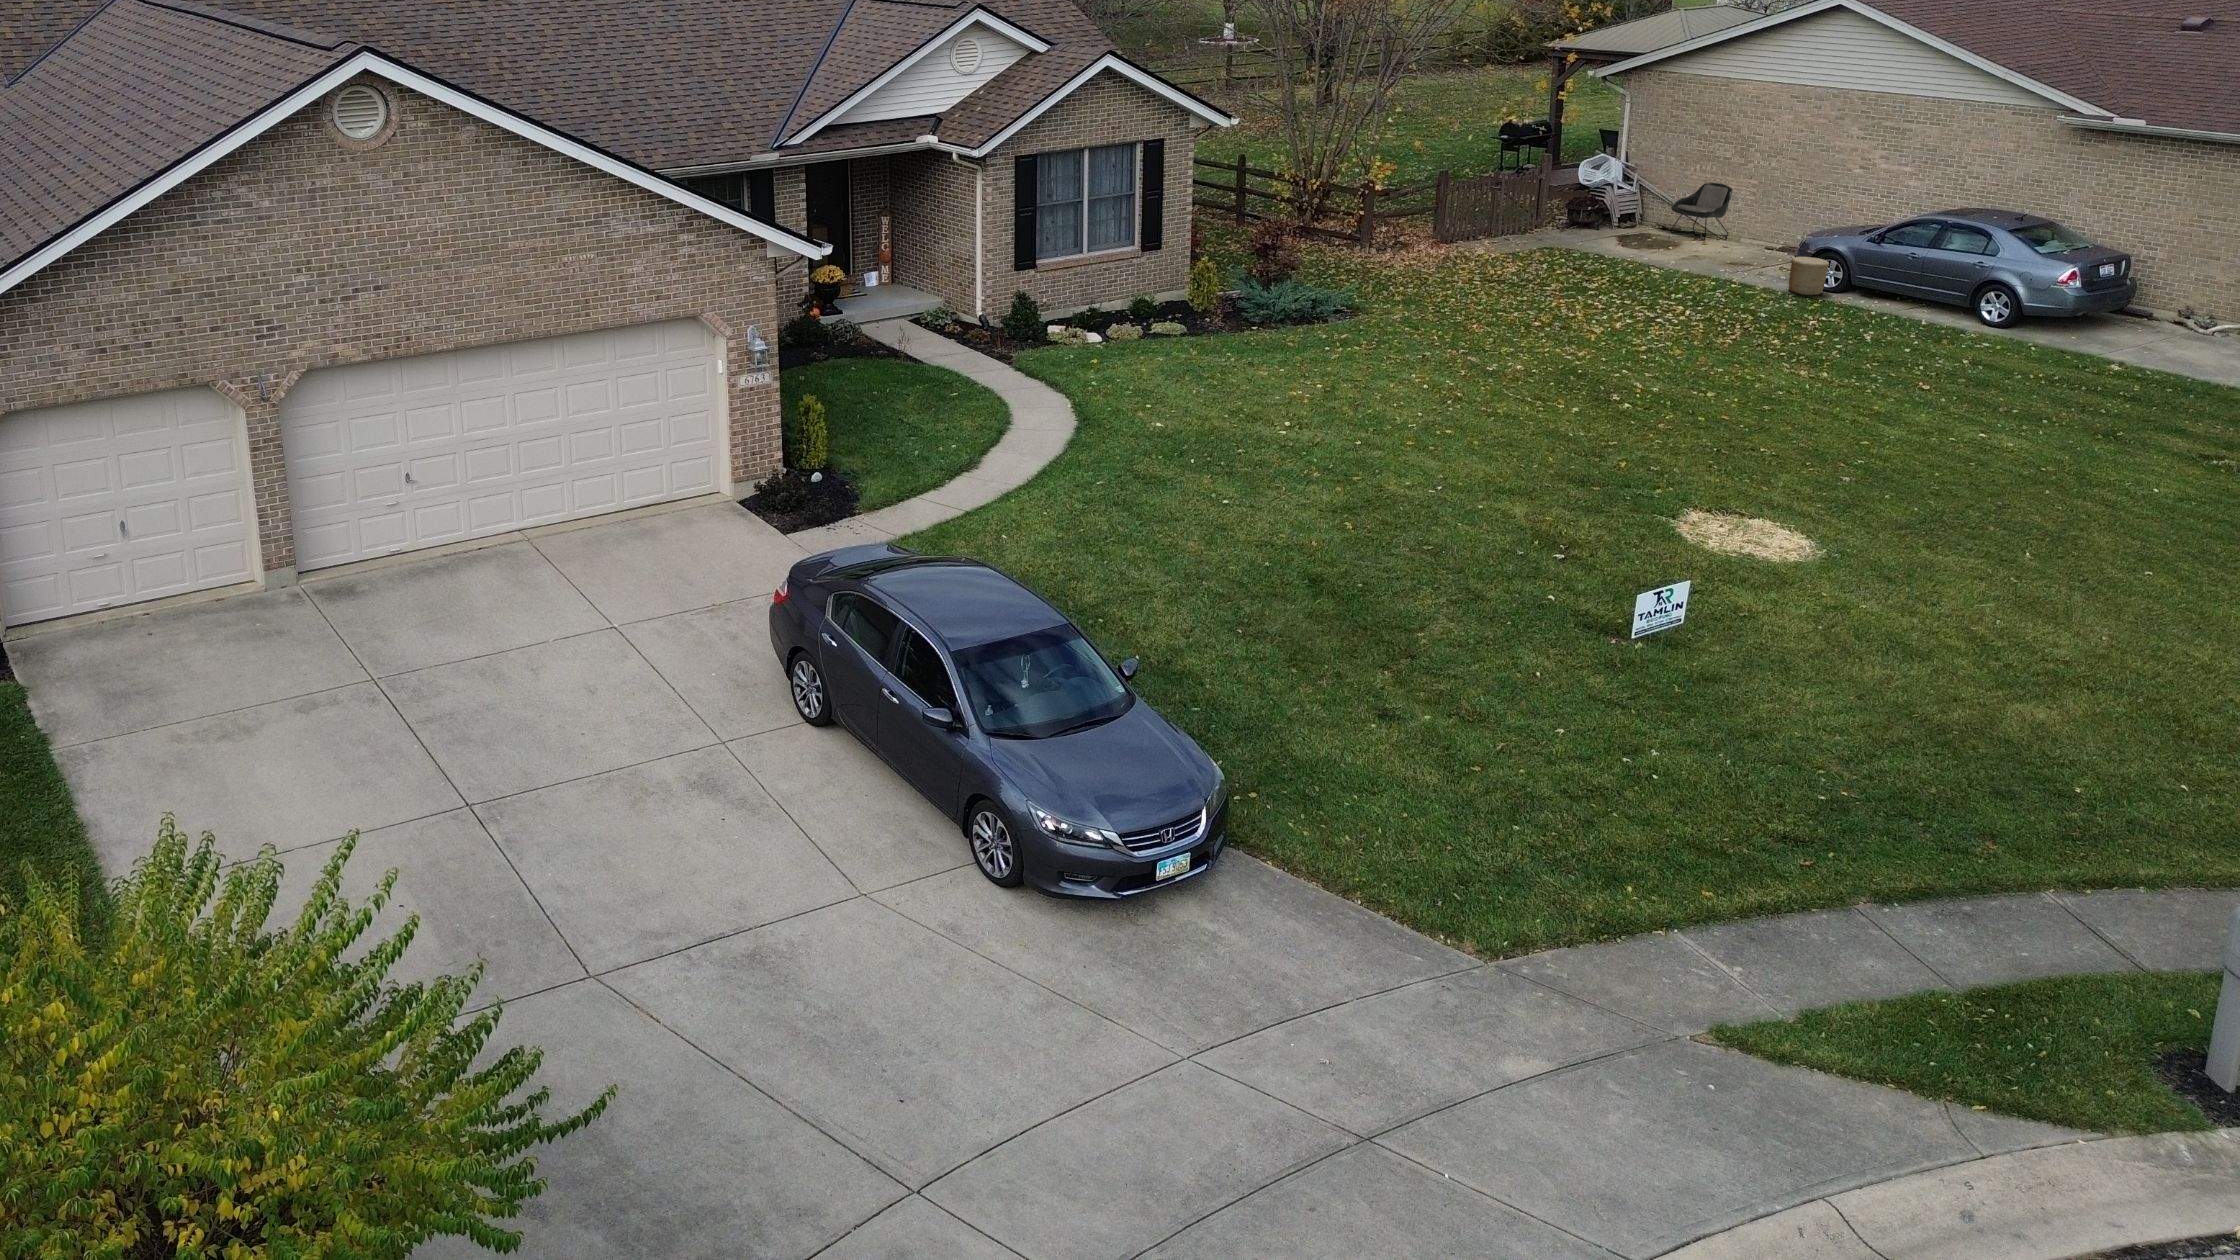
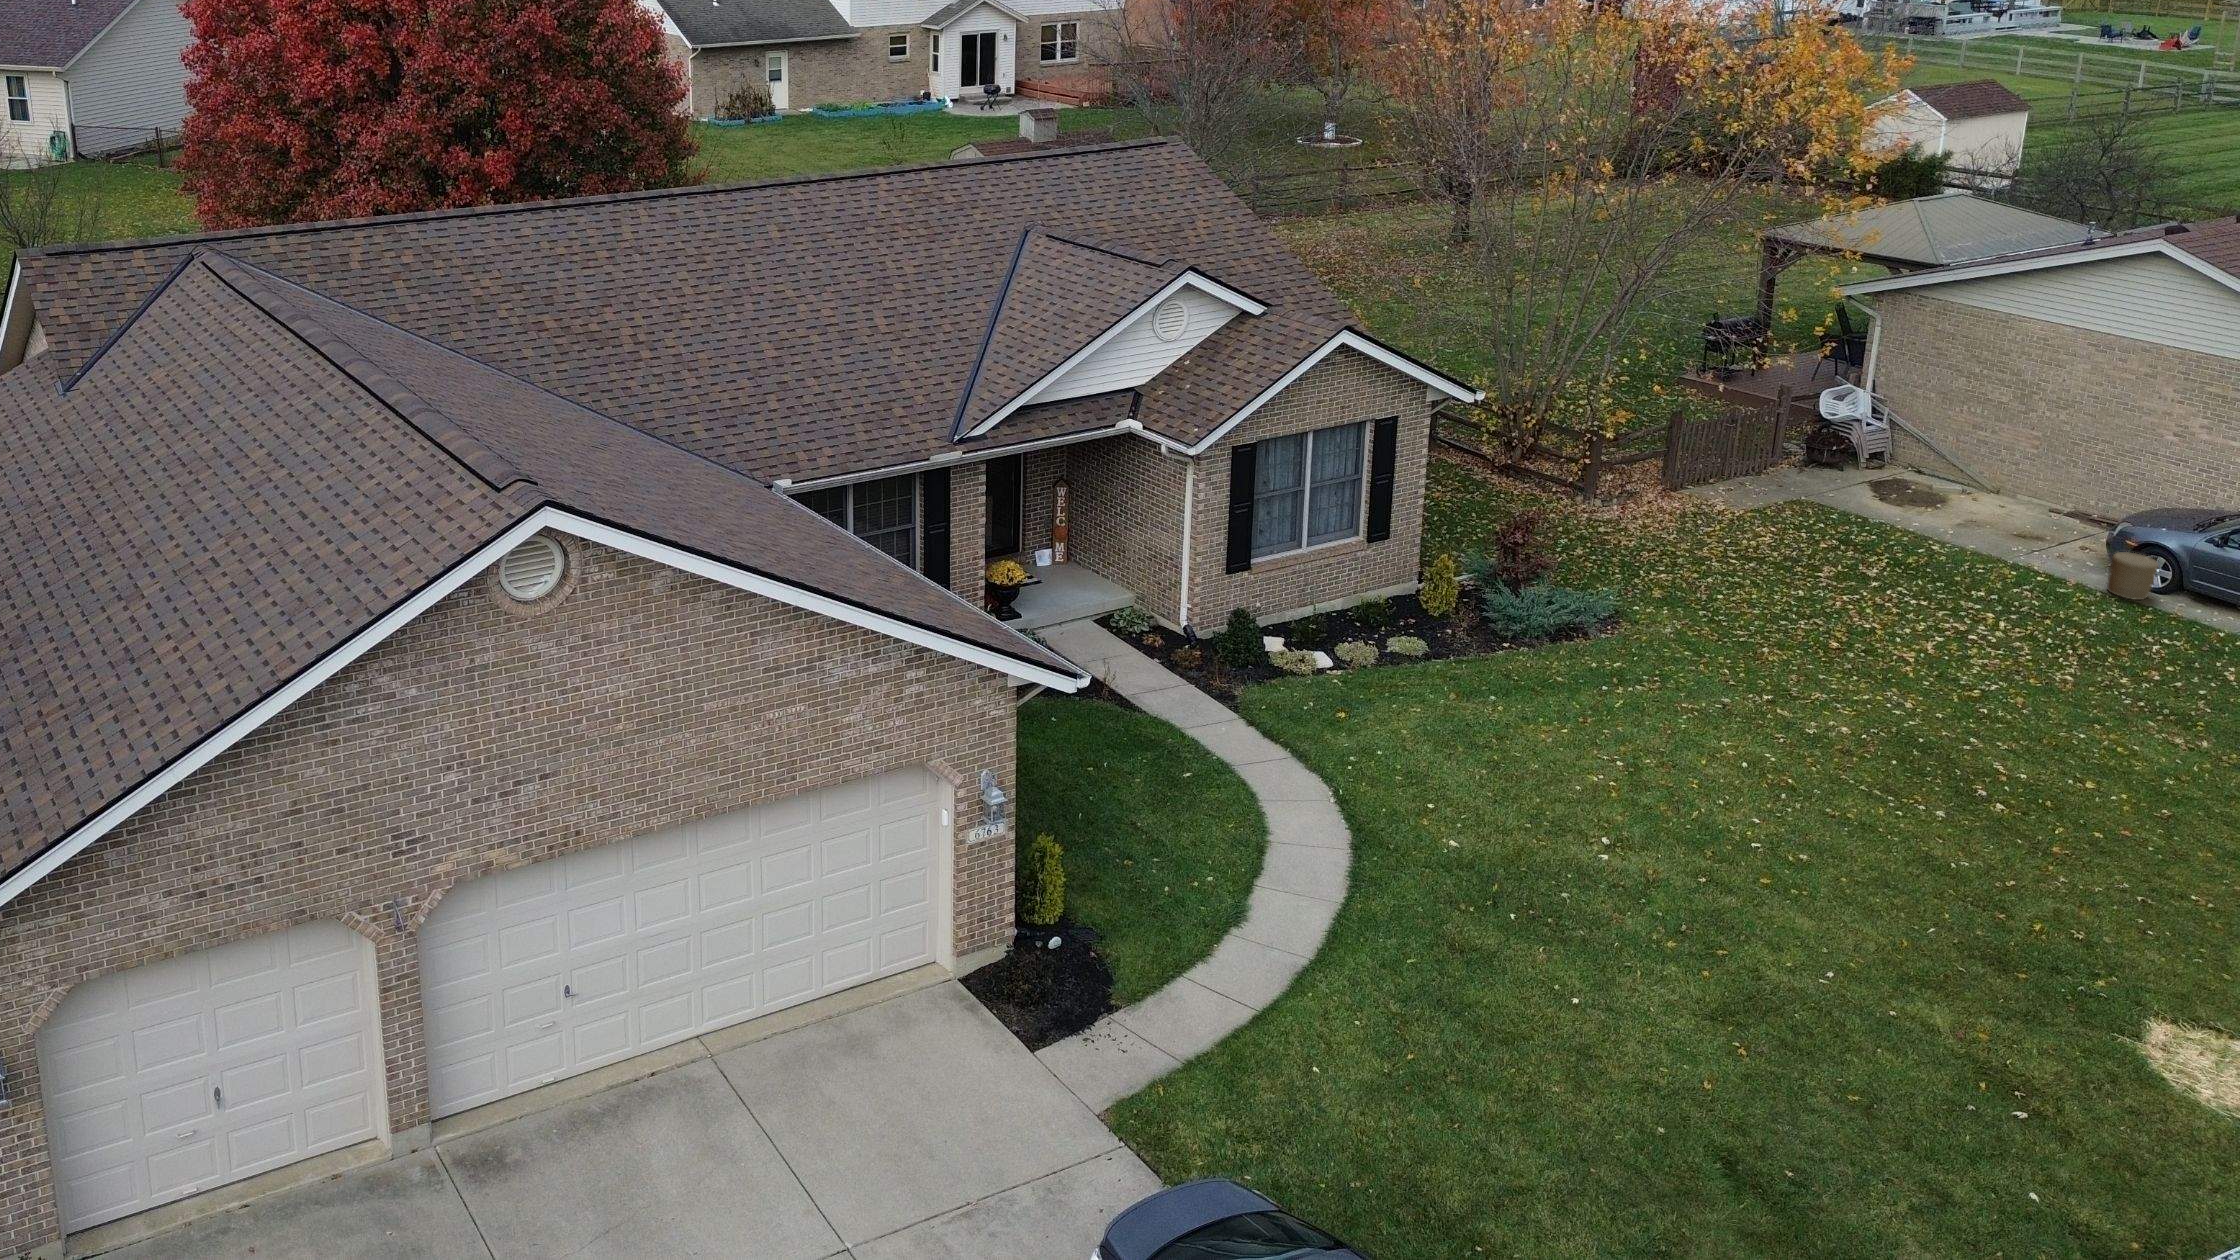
lounge chair: present [1670,183,1733,240] -> none [1934,431,2010,500]

